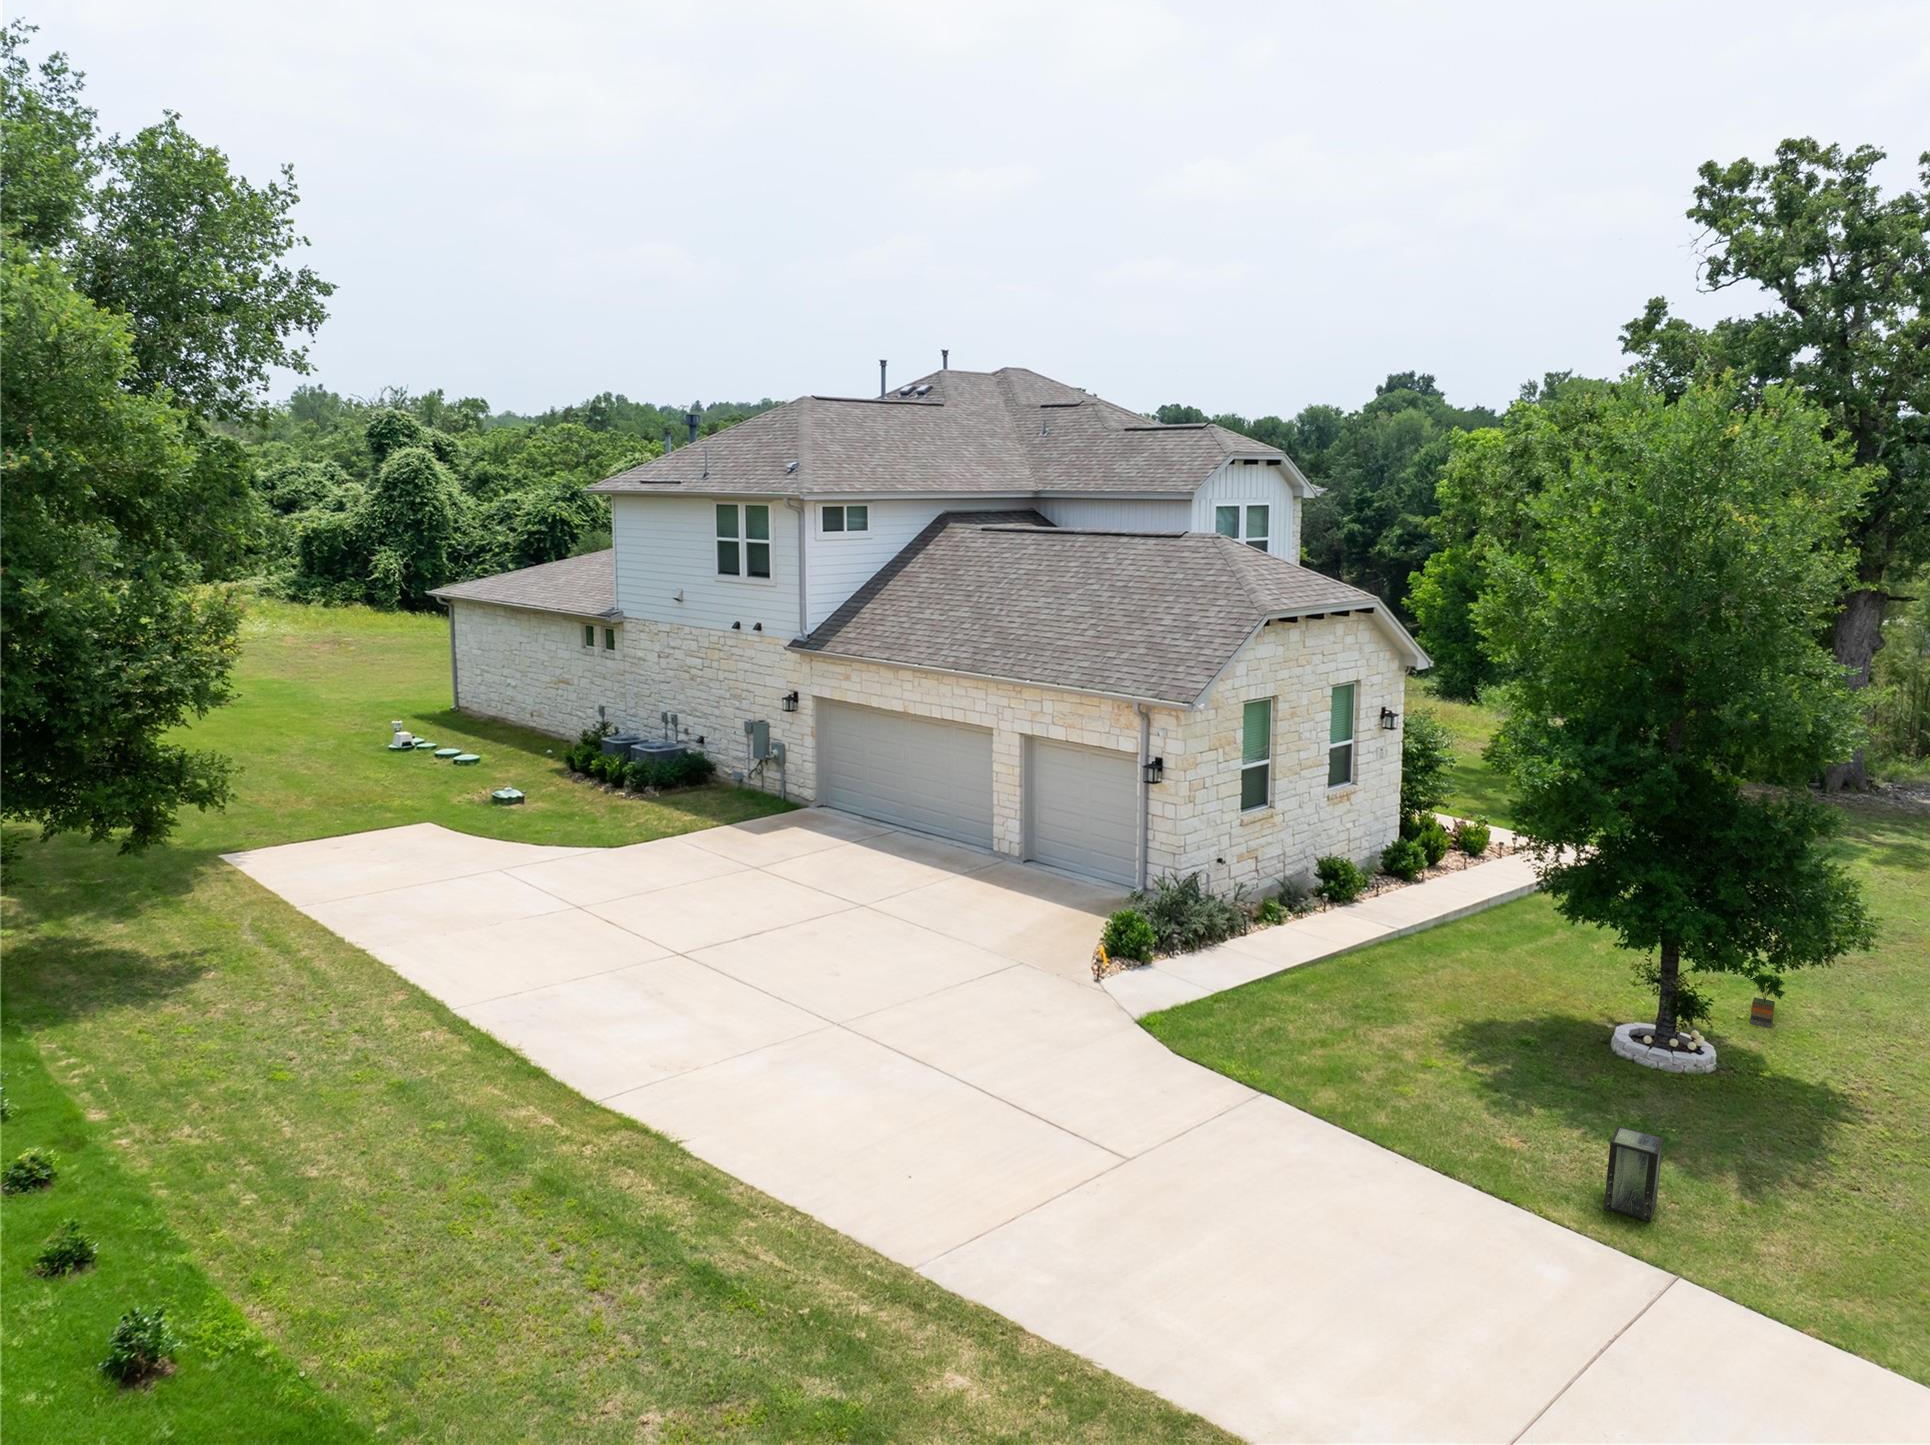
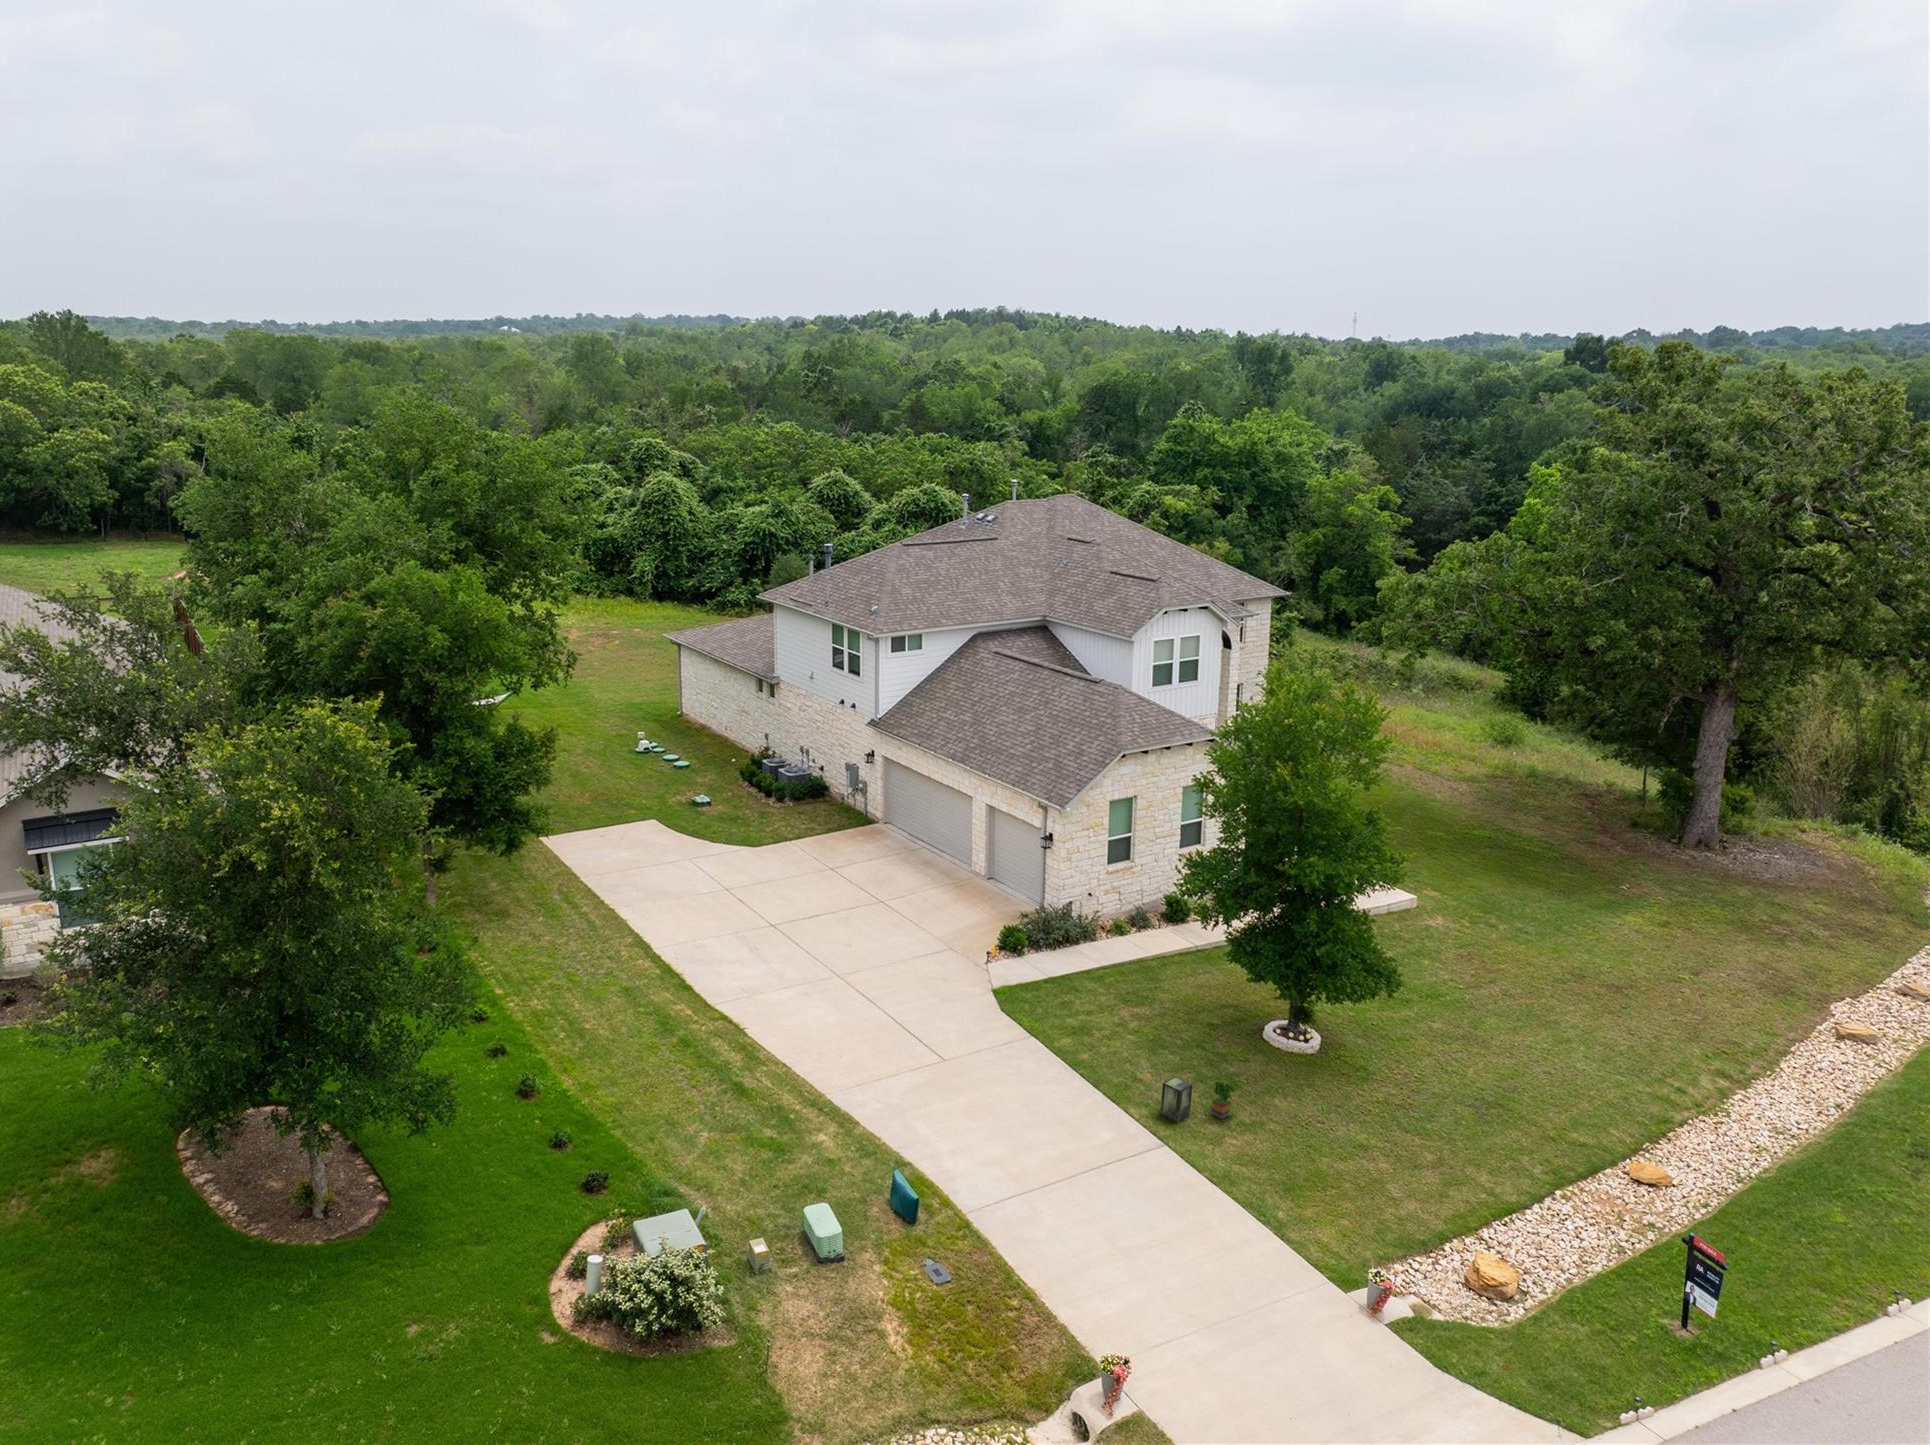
potted tree: present [1749,974,1785,1028] -> present [1211,1081,1235,1119]

